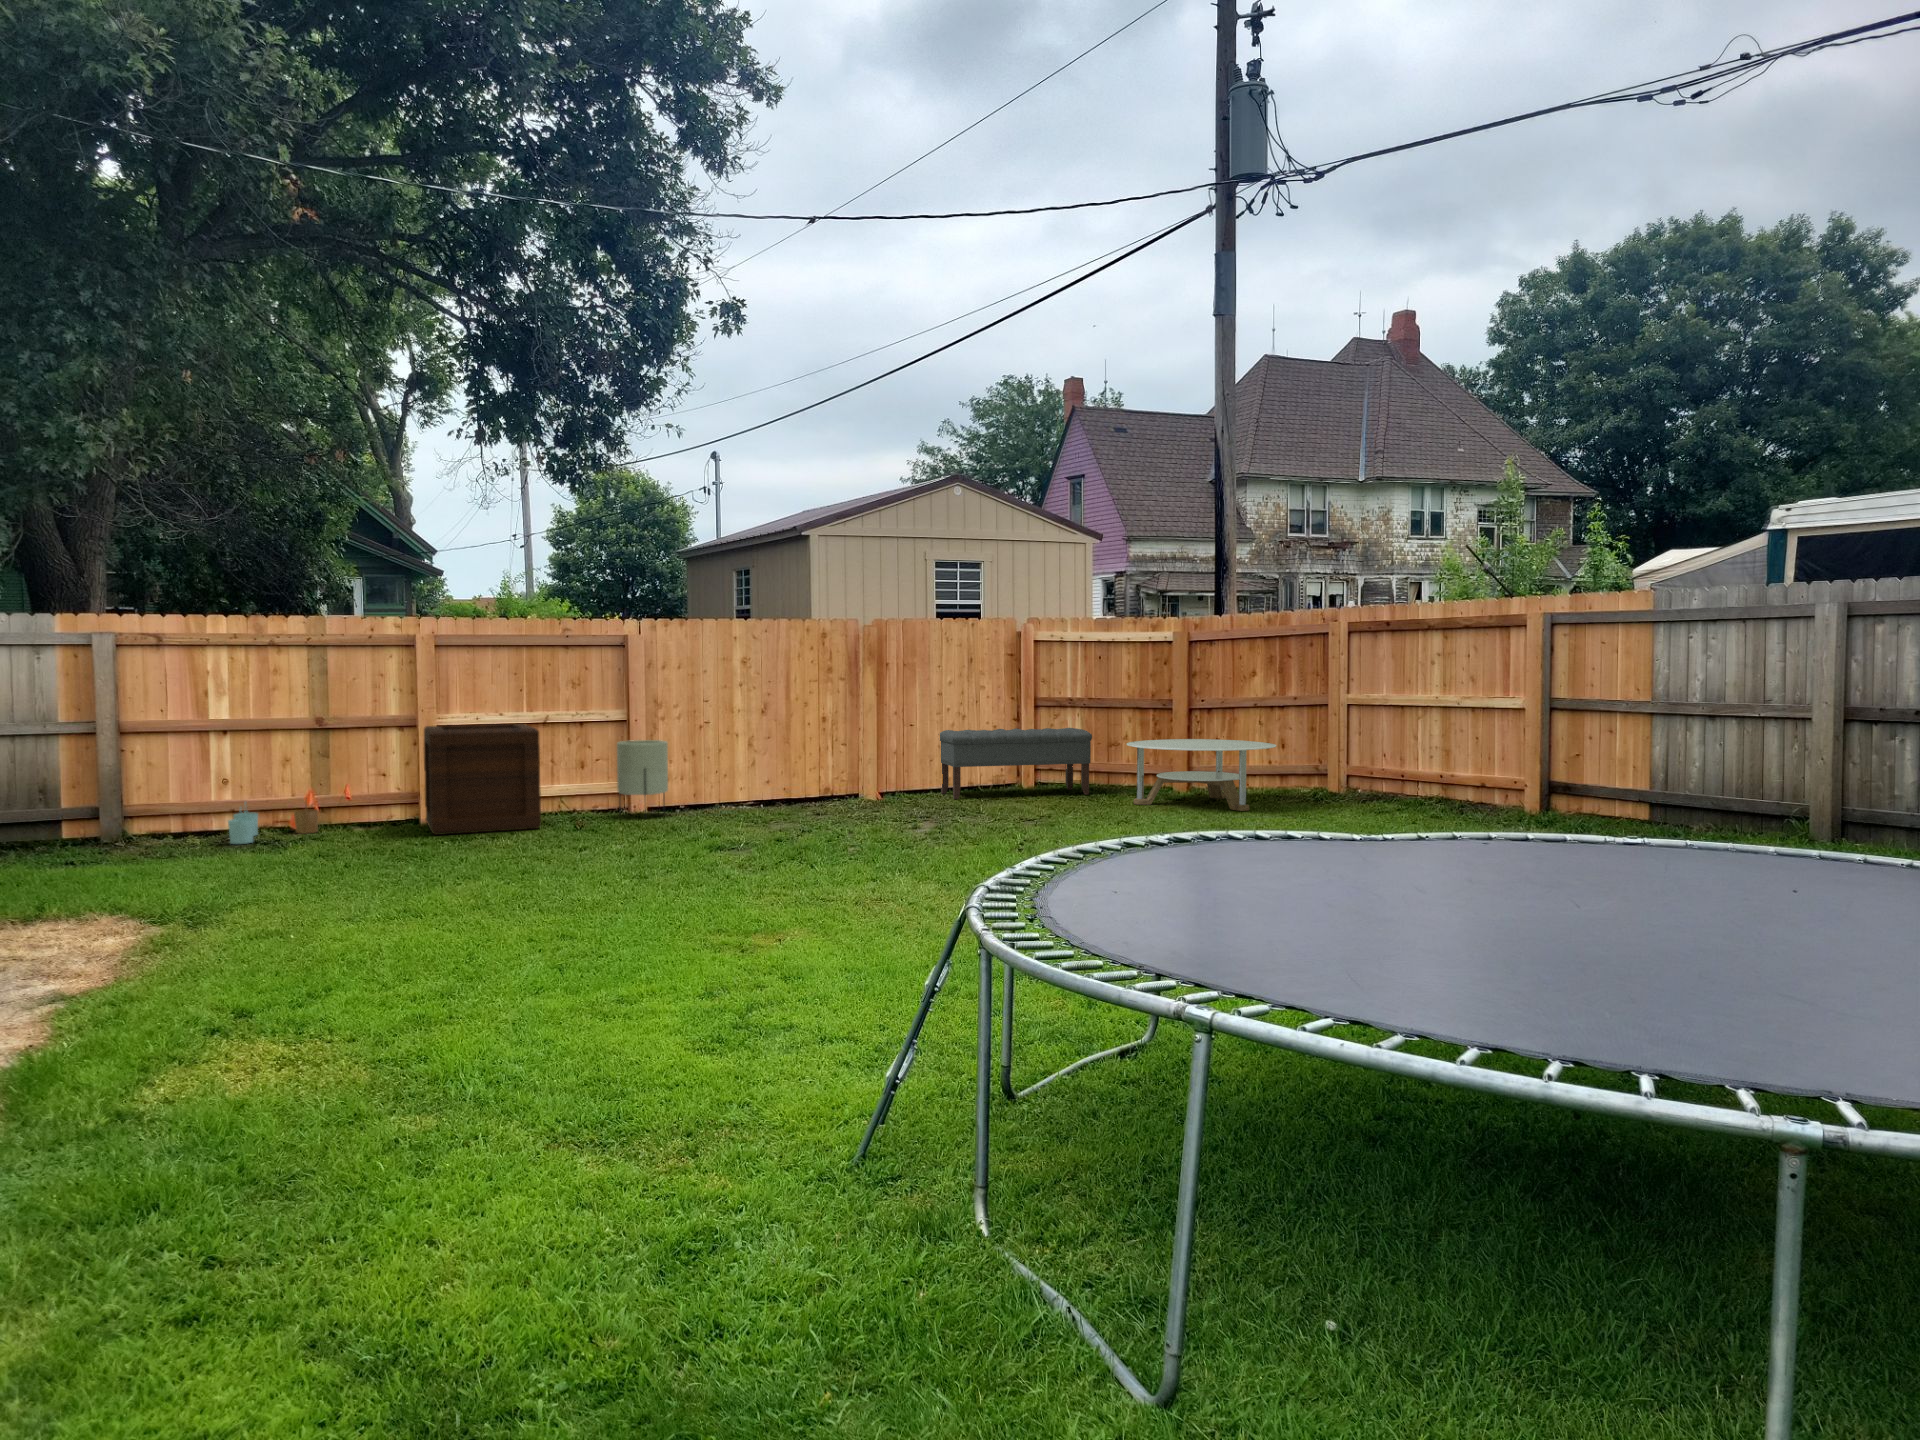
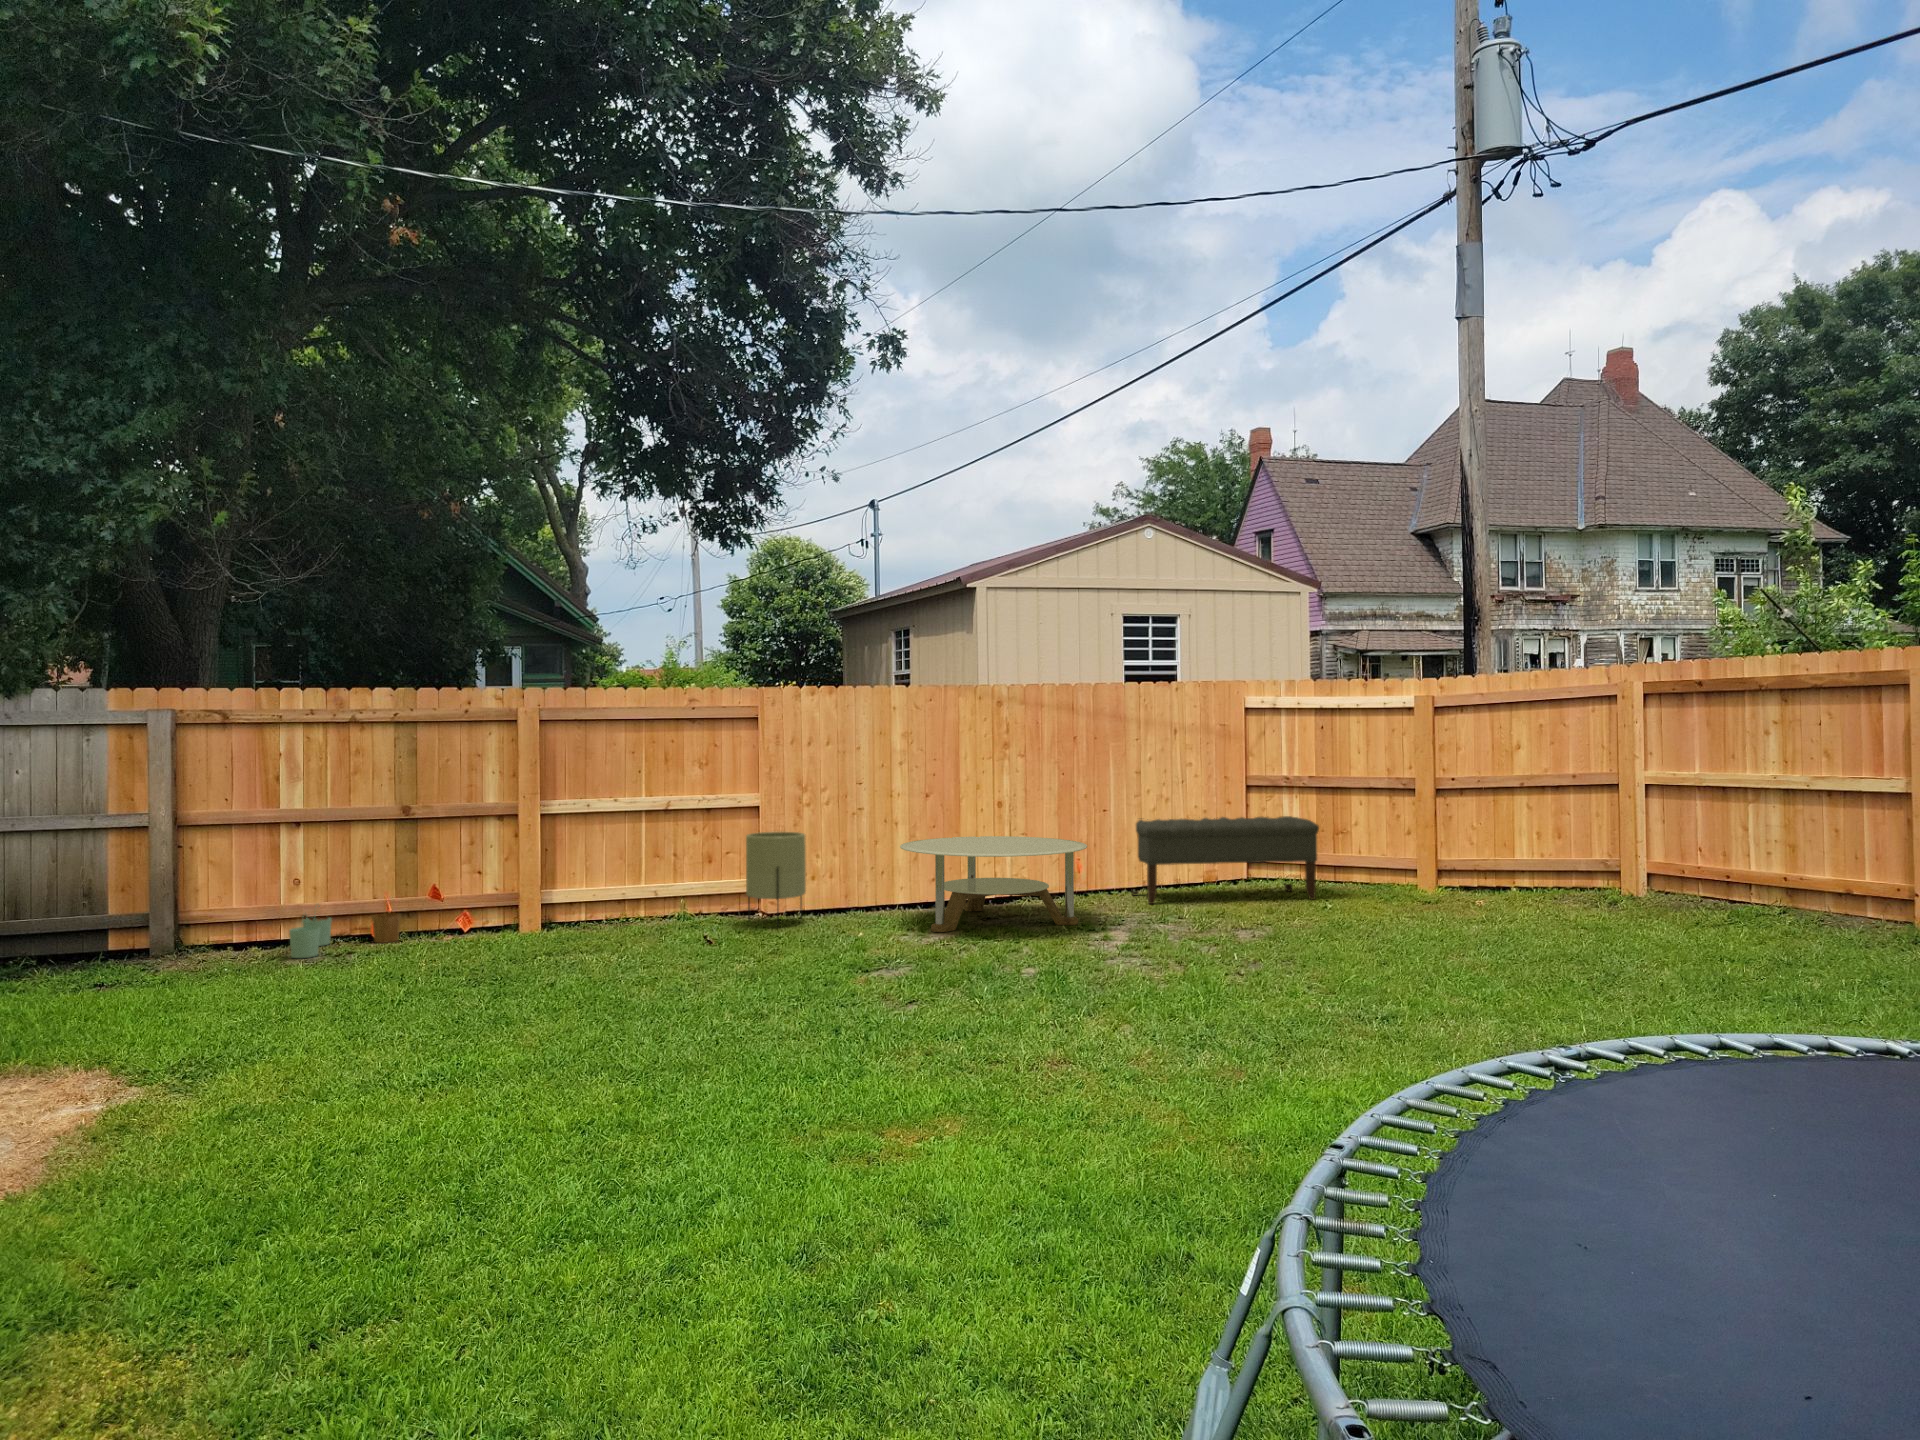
wooden crate: present [424,724,541,835] -> none [522,812,652,949]
round table: present [1127,739,1276,811] -> present [900,836,1087,932]

